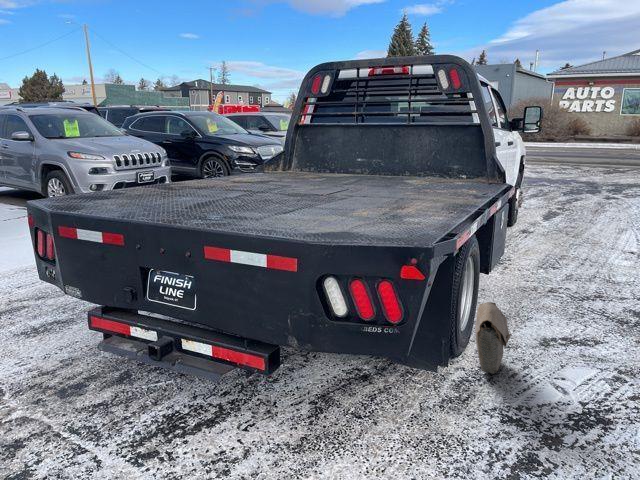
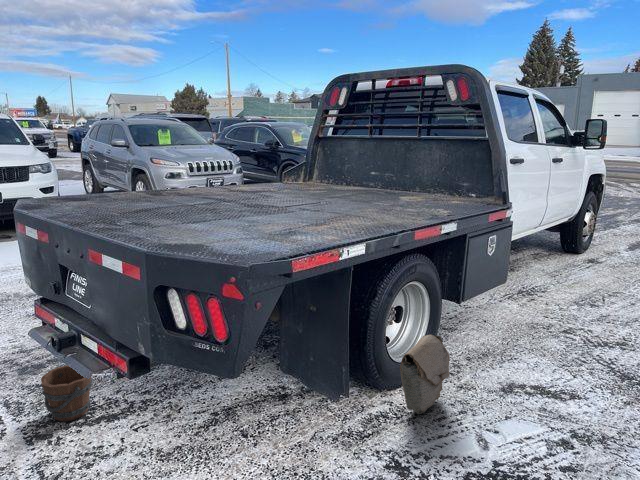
bucket: none [130,373,183,436] -> present [41,365,92,422]

